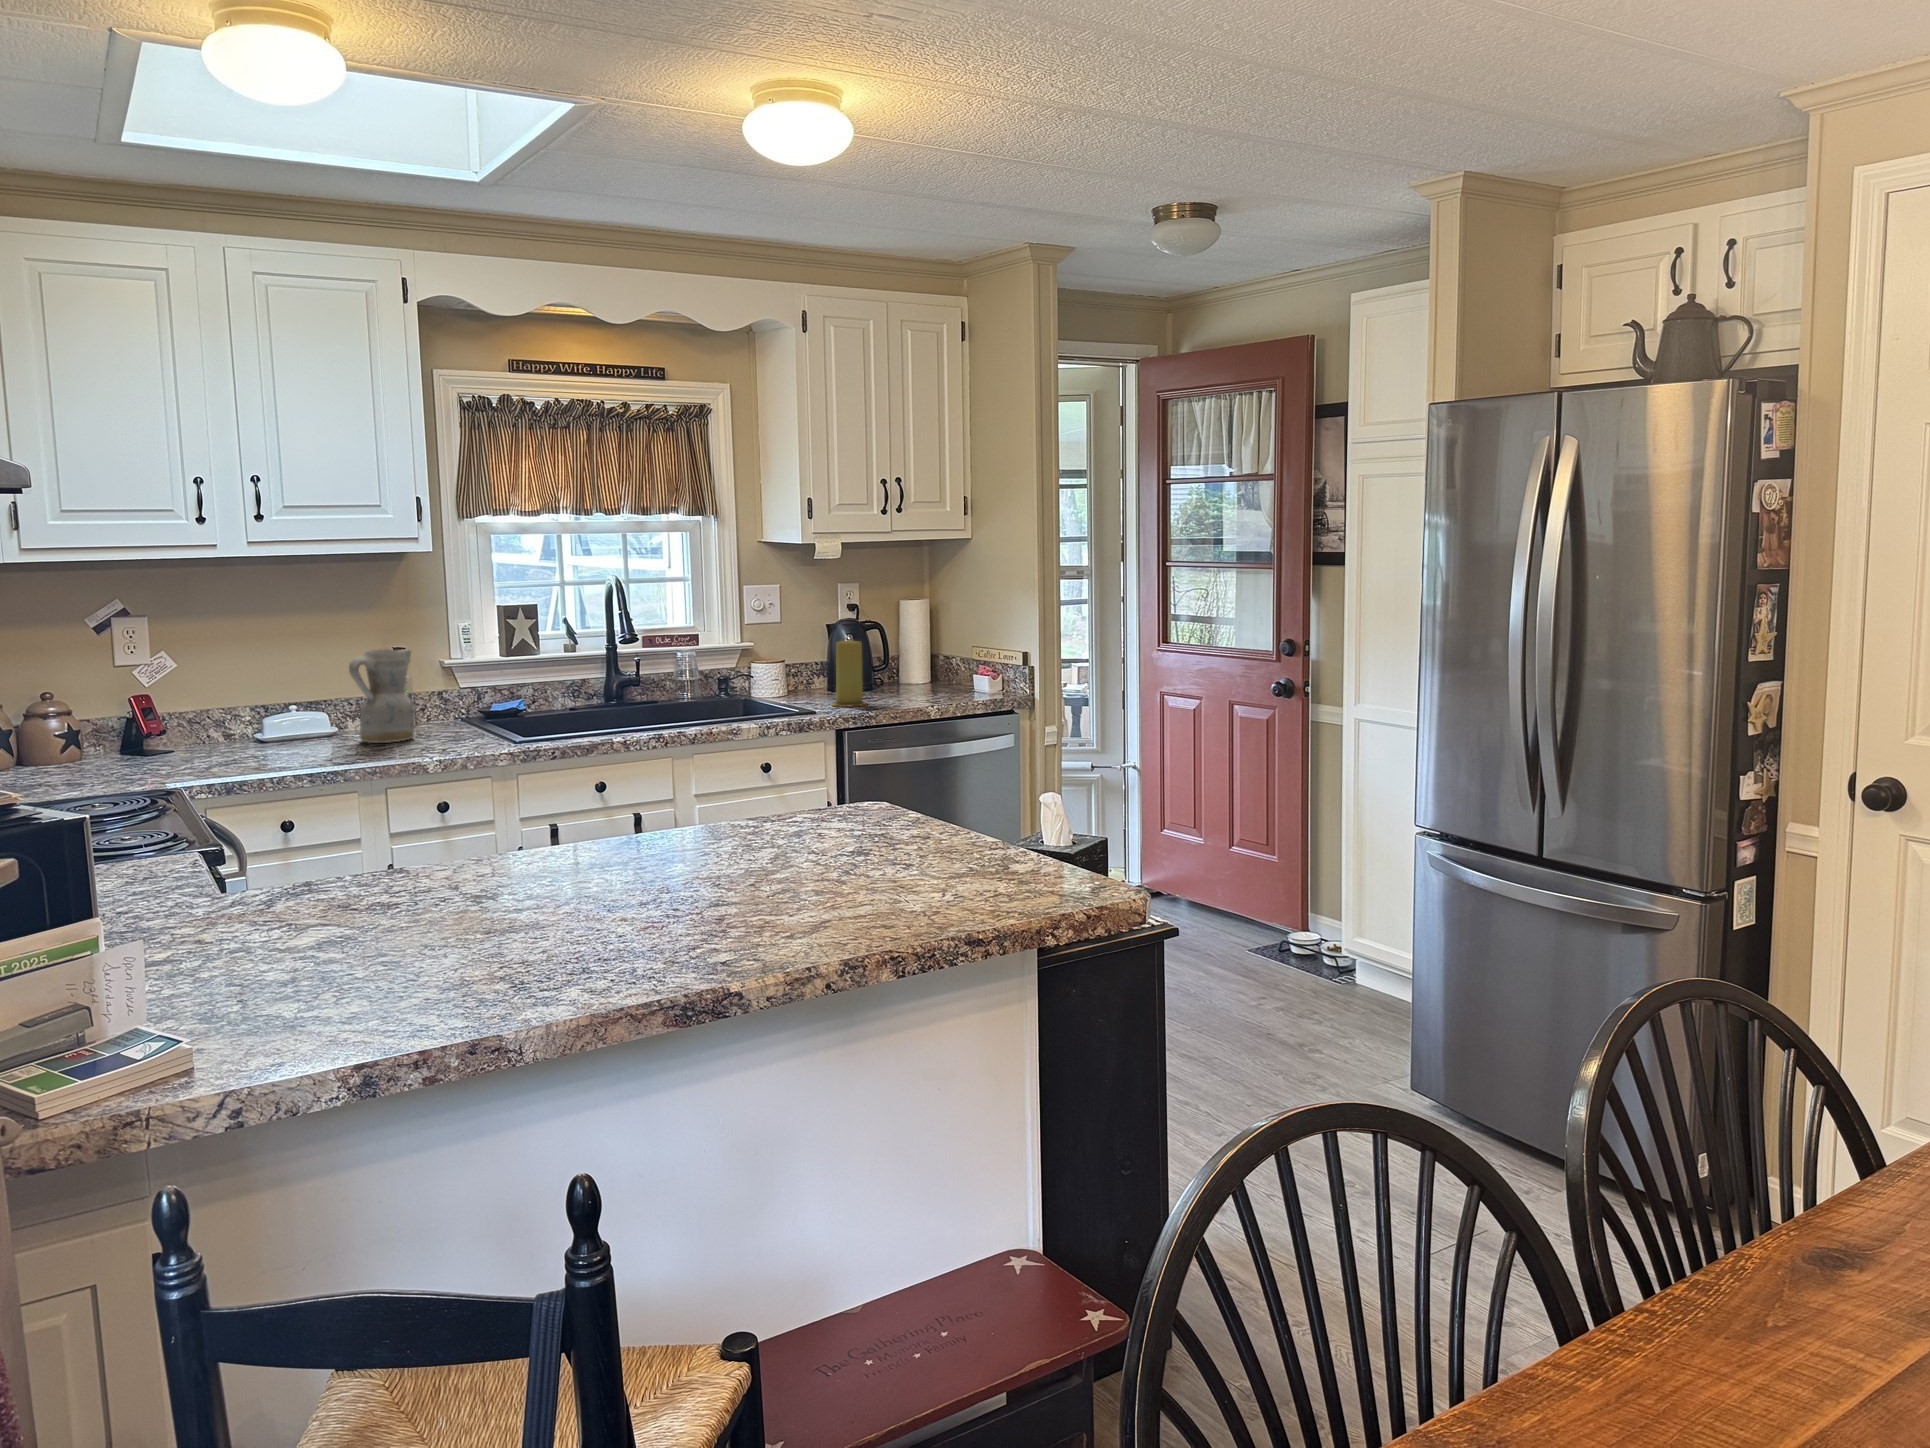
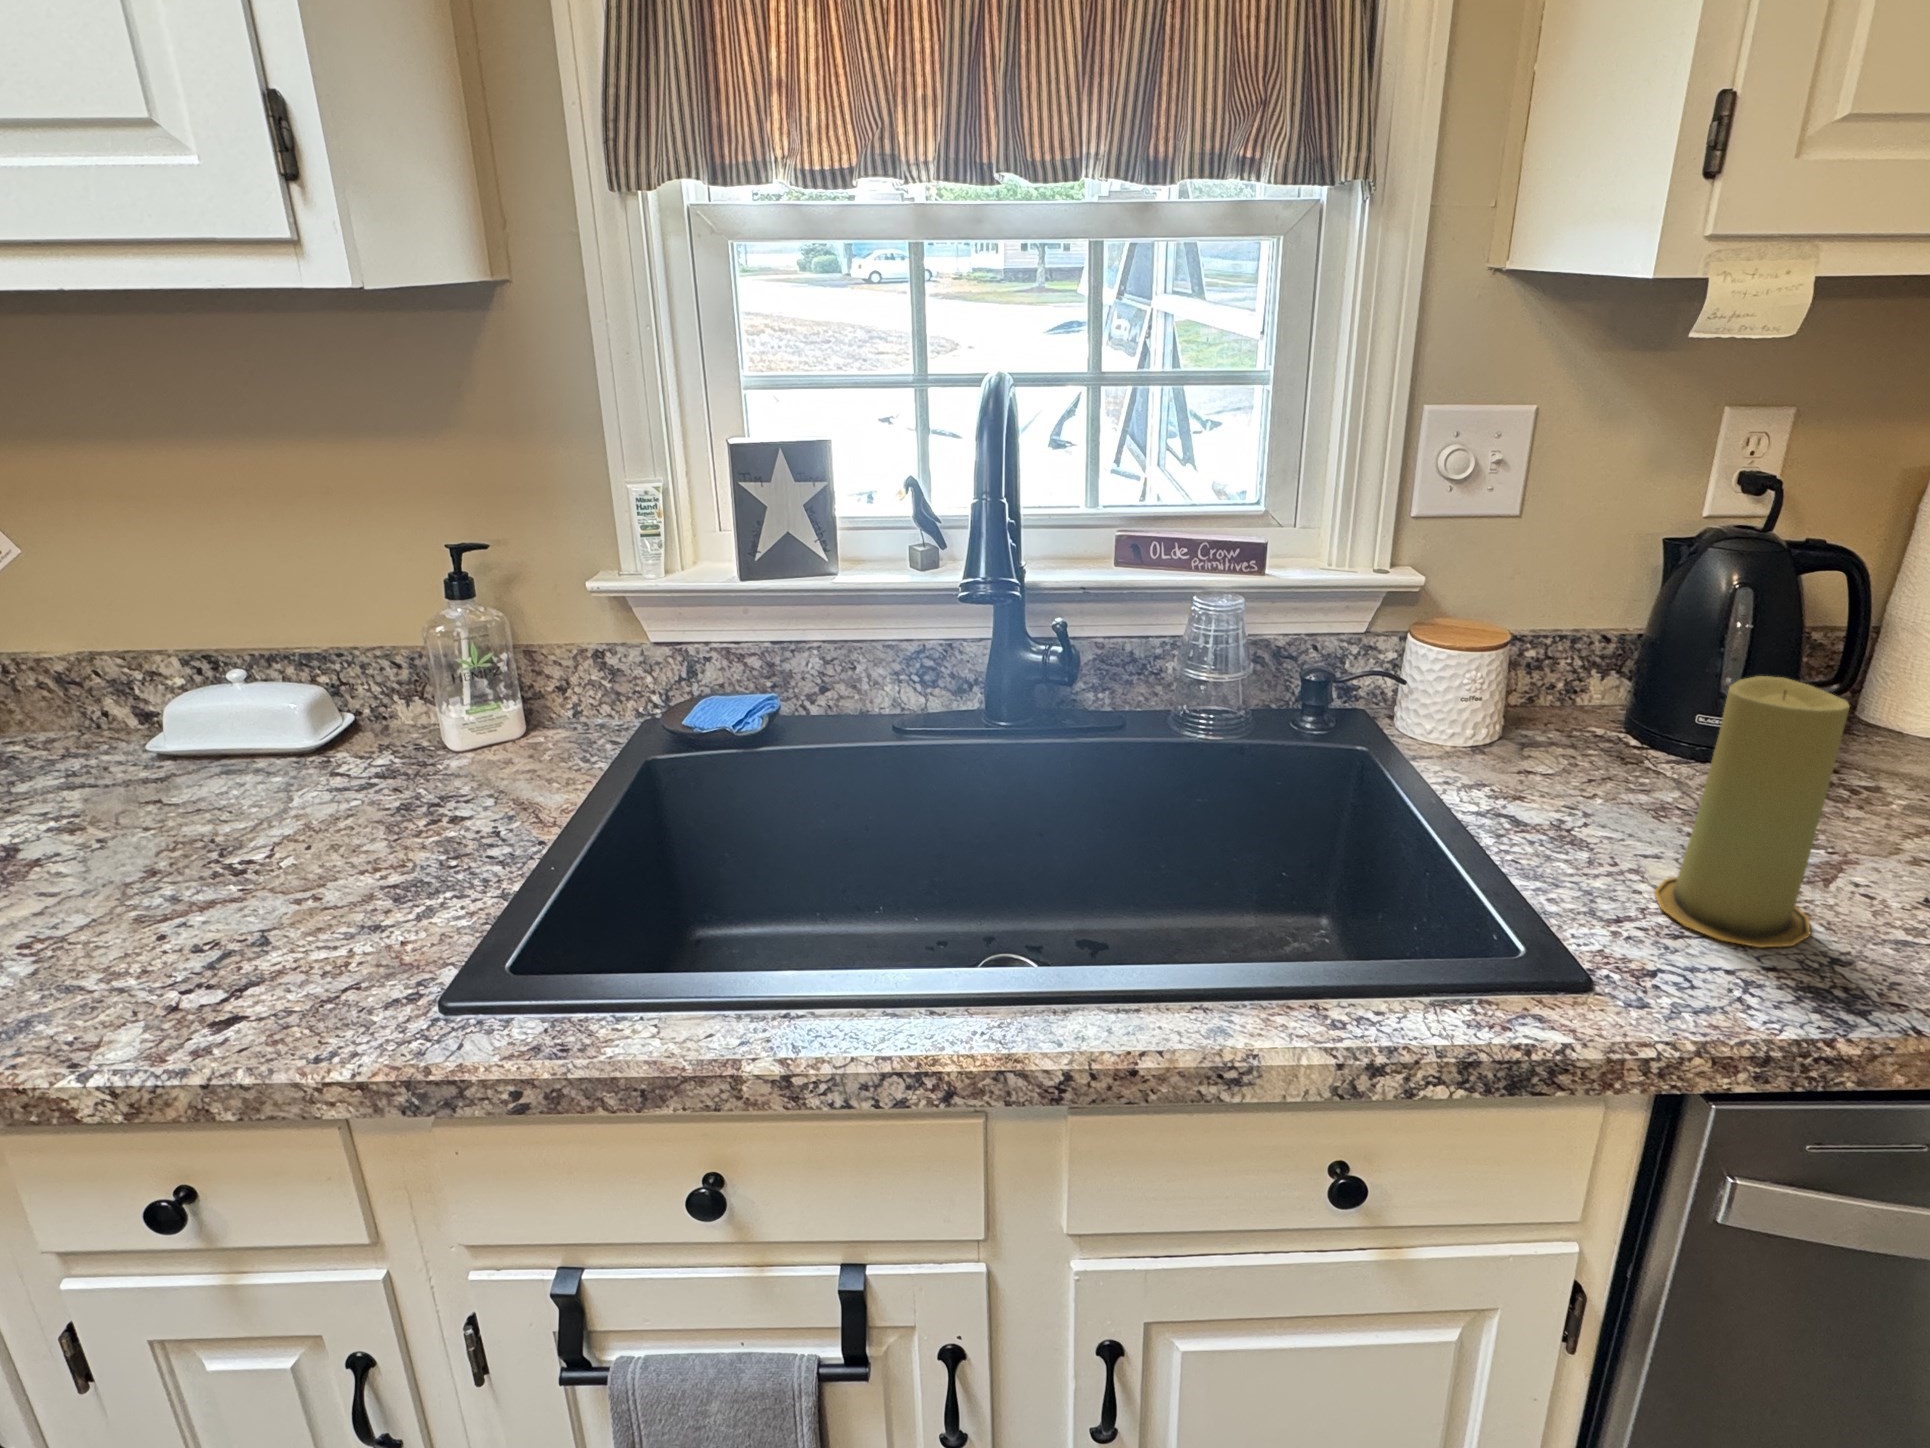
ceramic pitcher: present [349,649,415,743] -> none [134,577,388,855]

